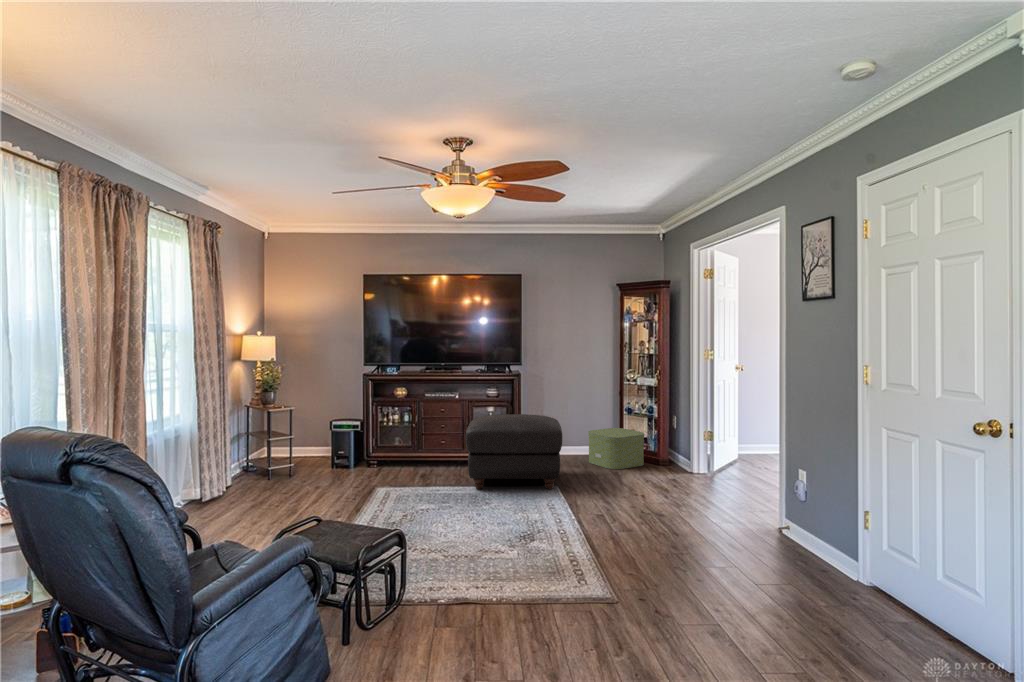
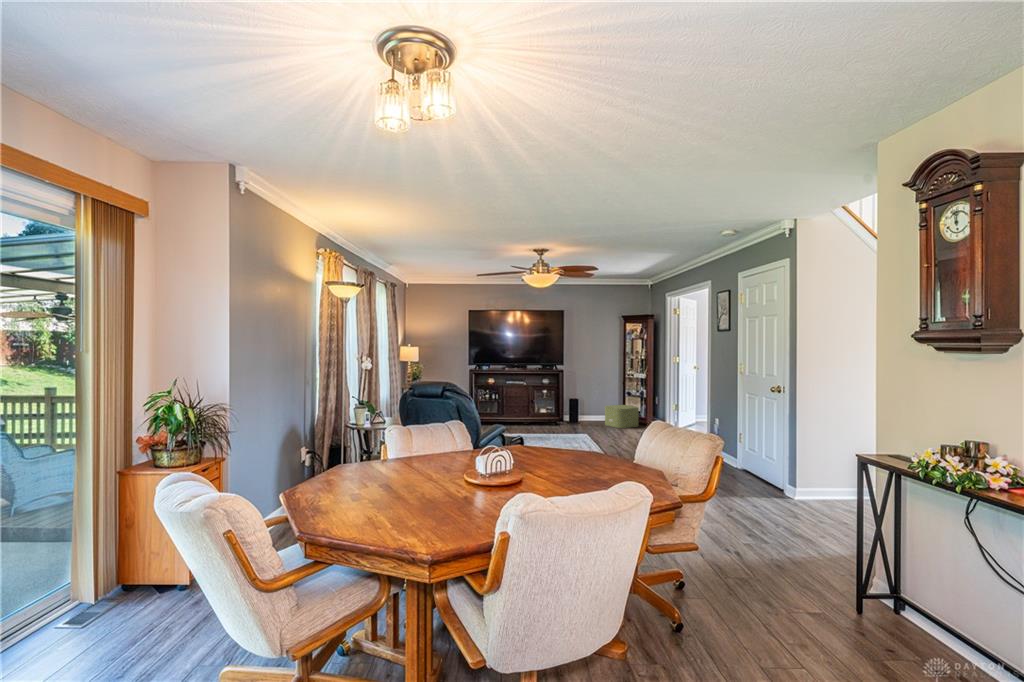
ottoman: present [466,414,562,489] -> none [536,394,591,436]

